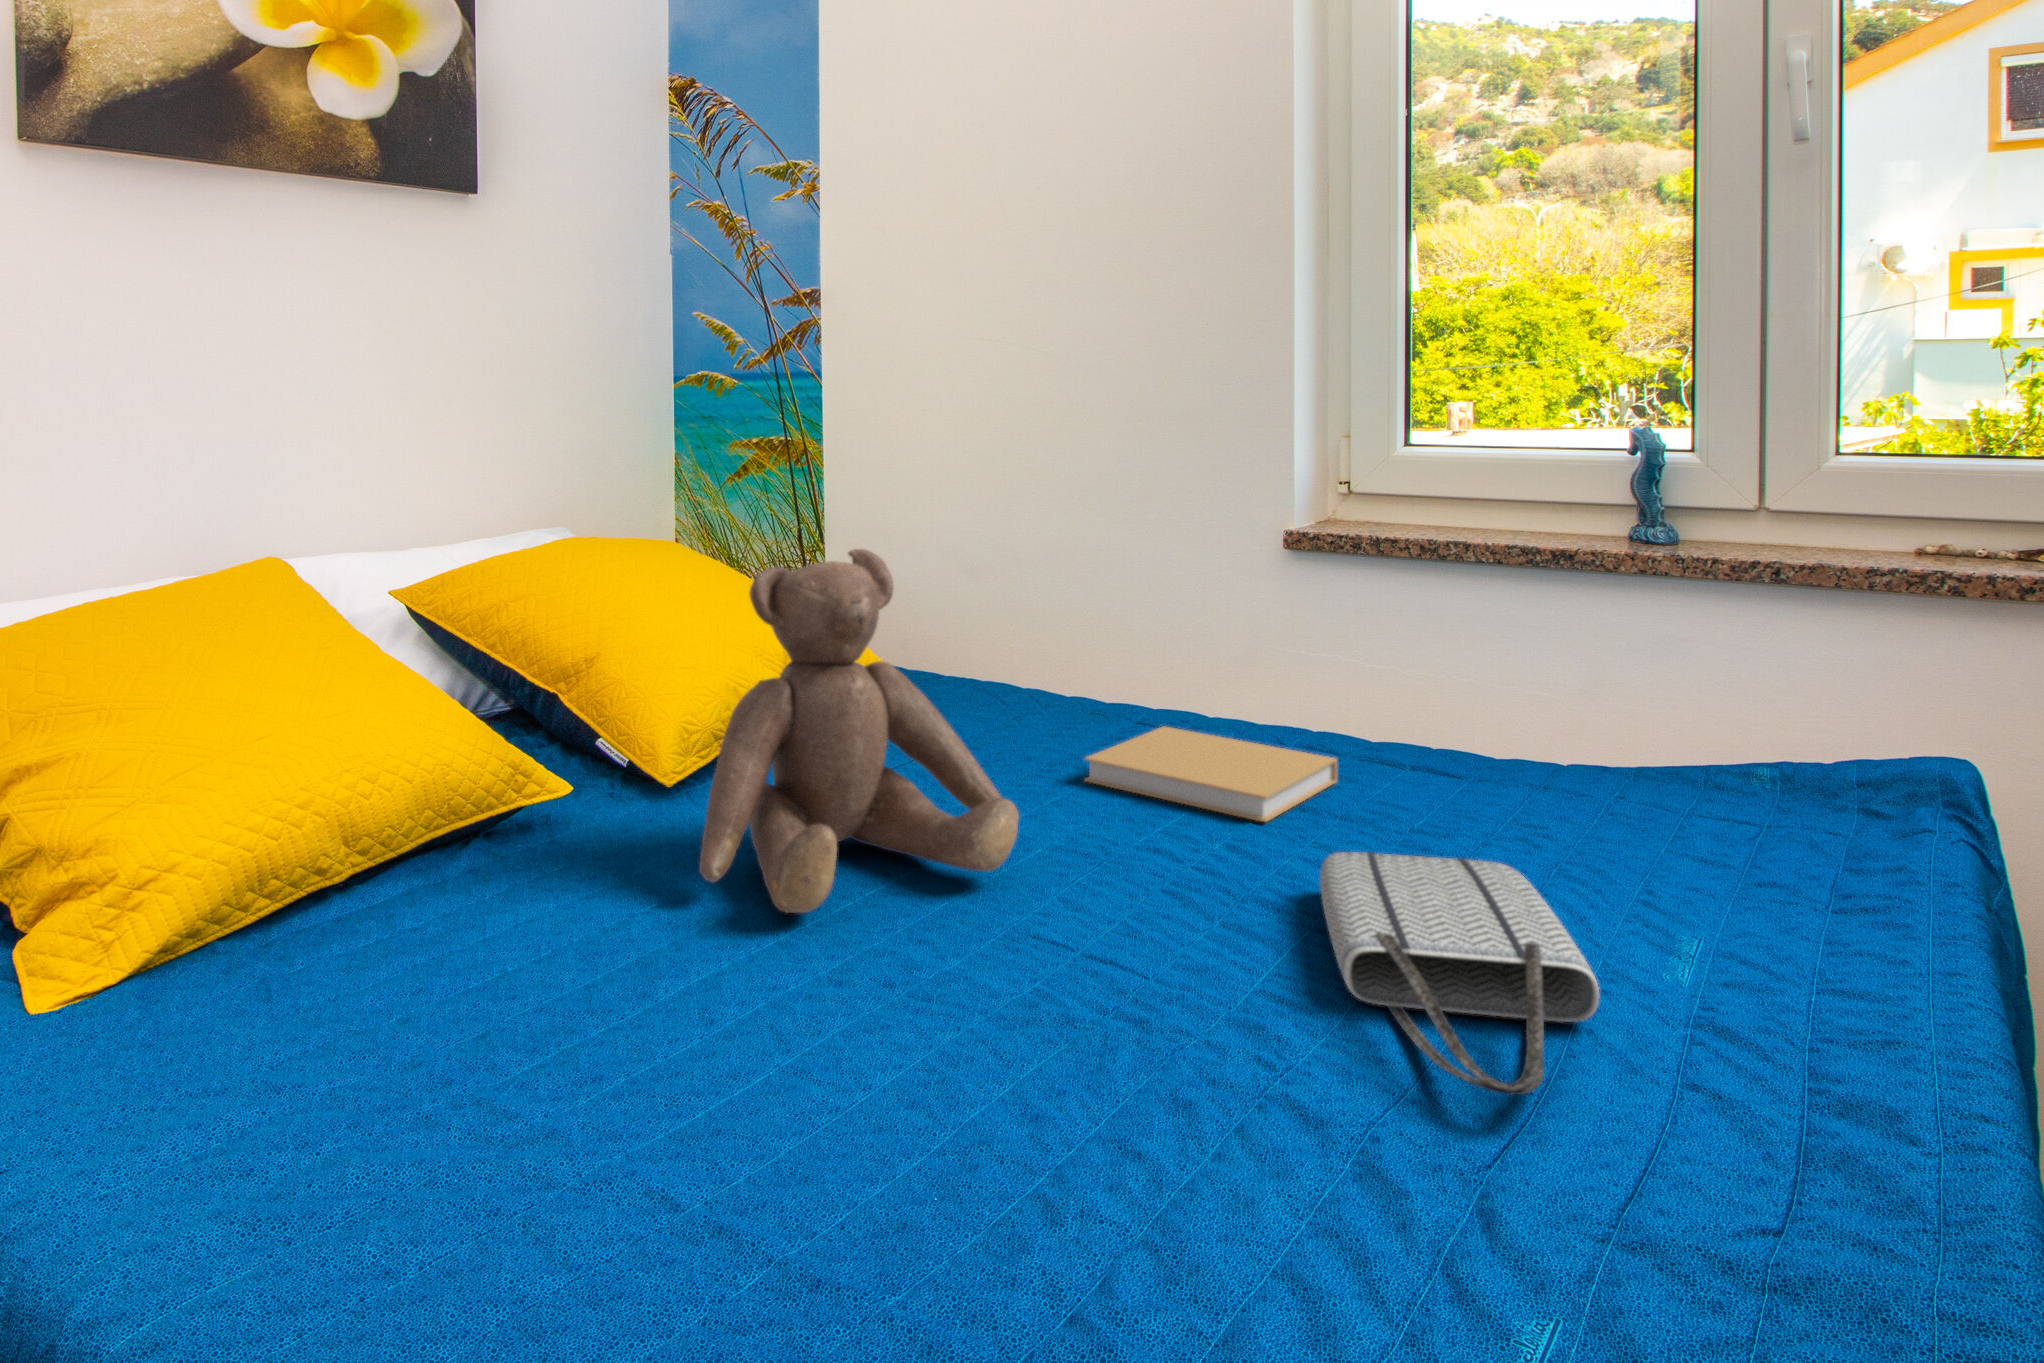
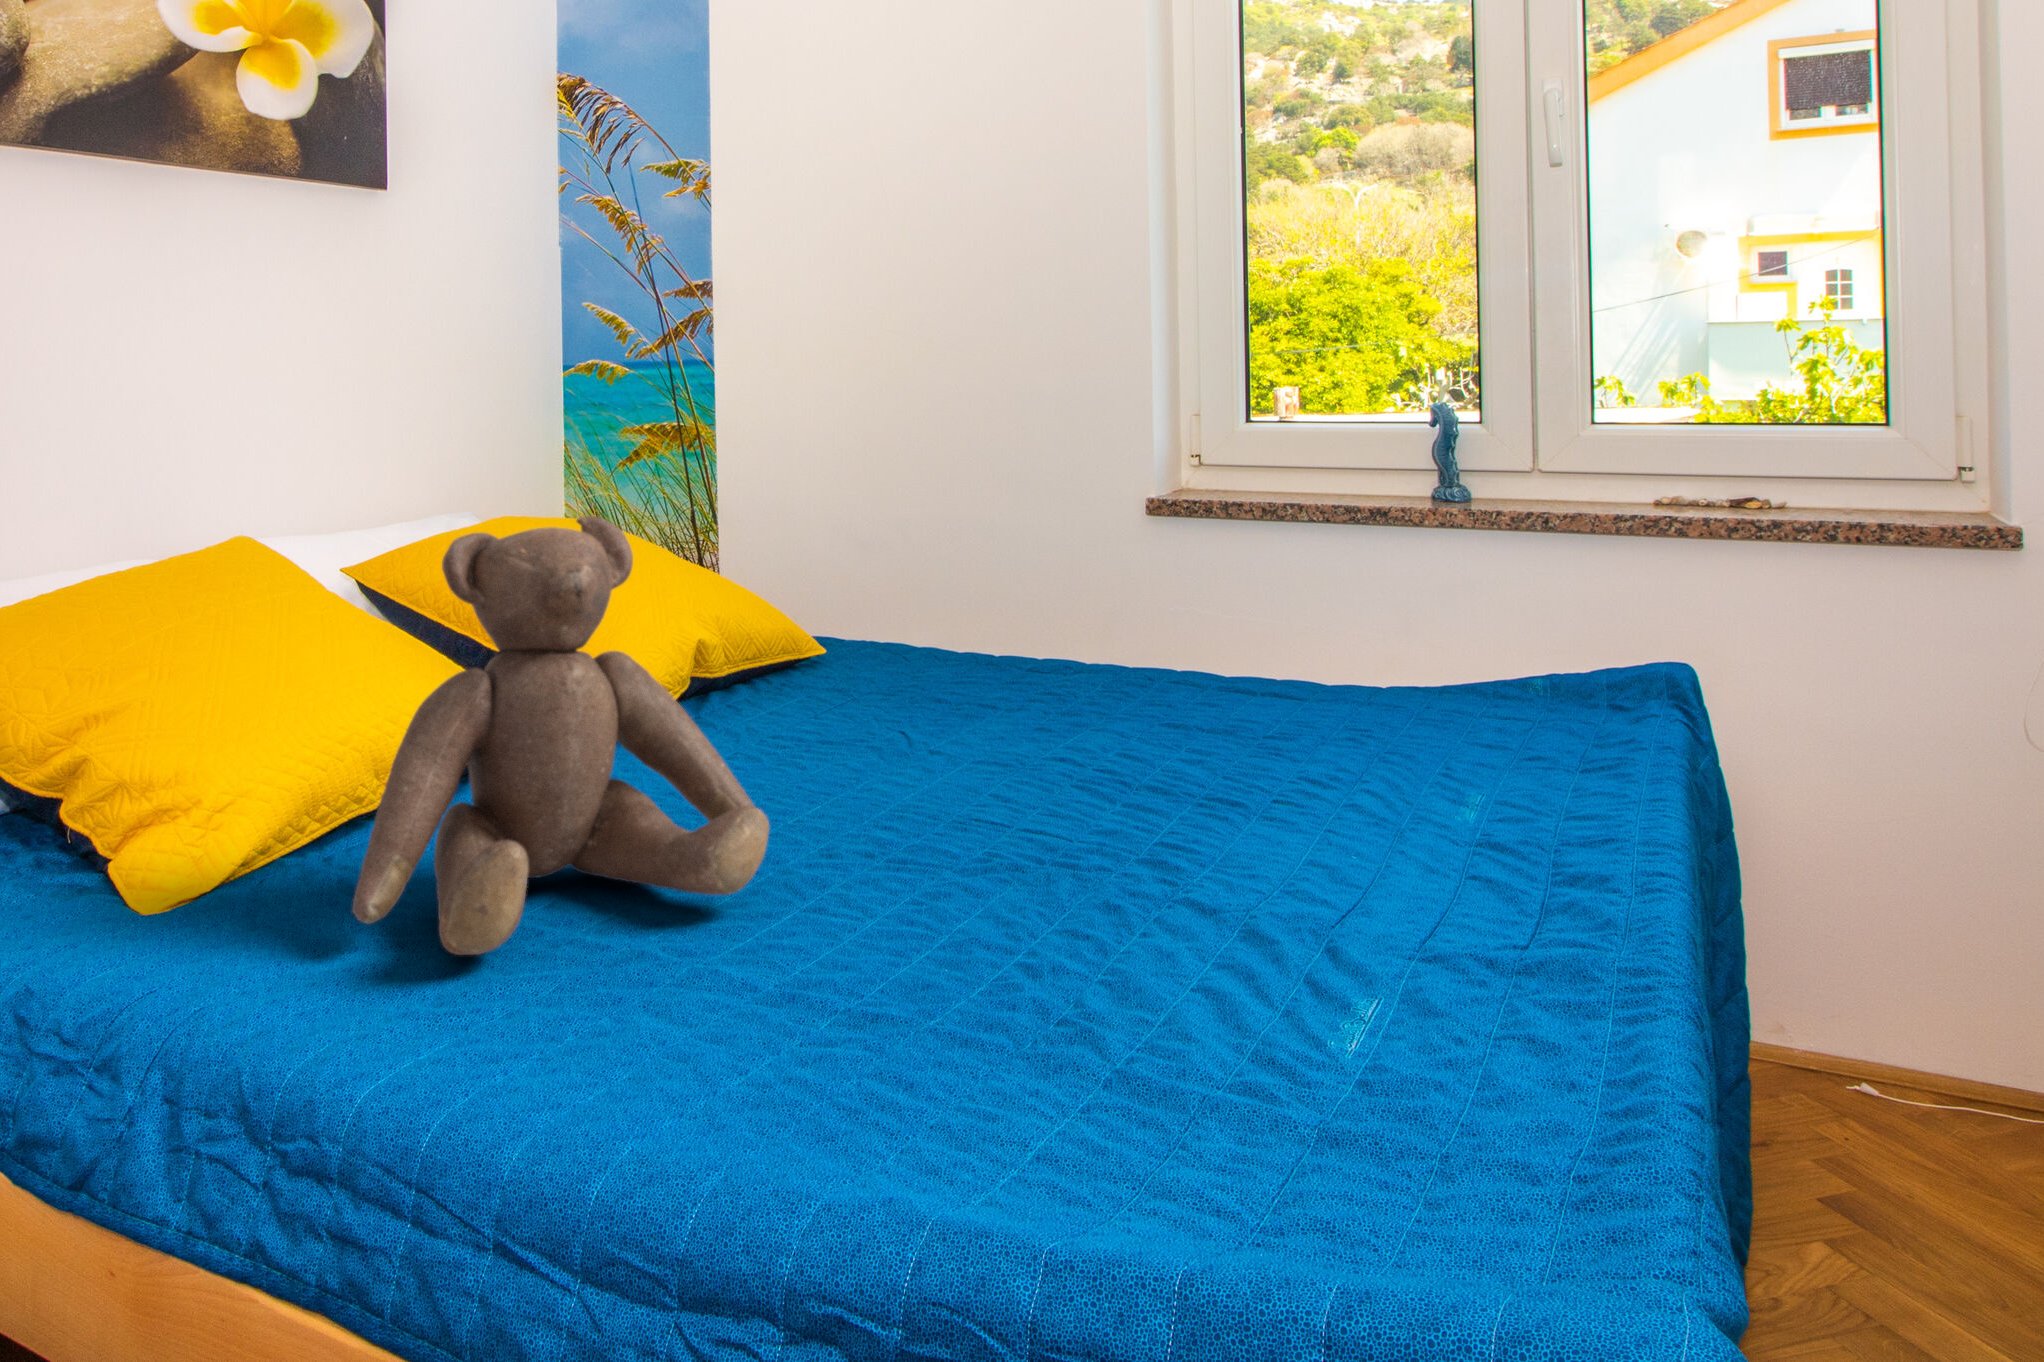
book: present [1085,726,1337,822] -> none [870,738,1149,832]
tote bag: present [1320,852,1599,1095] -> none [1112,849,1405,1104]

